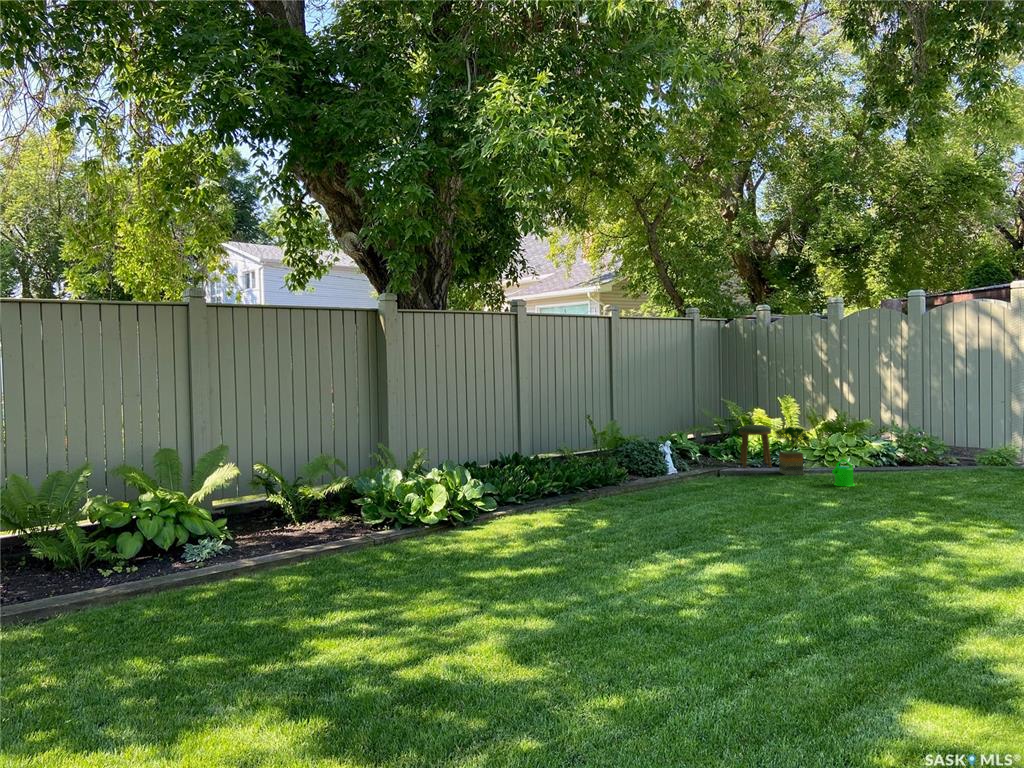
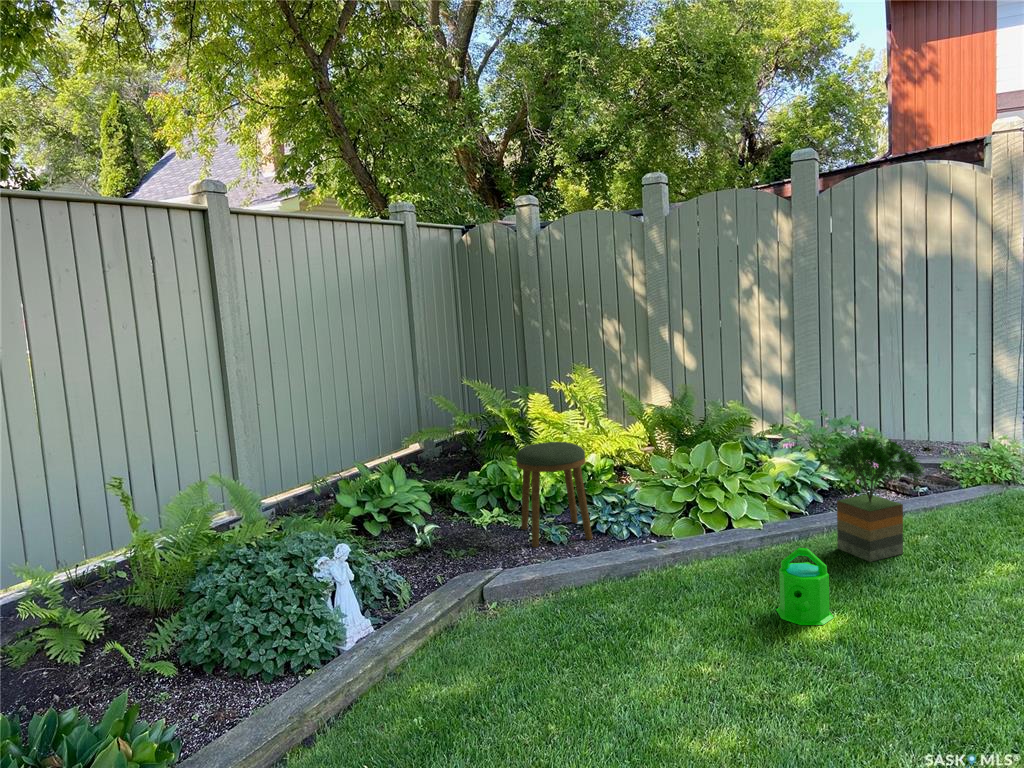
potted tree: present [775,426,810,475] -> present [827,438,924,562]

